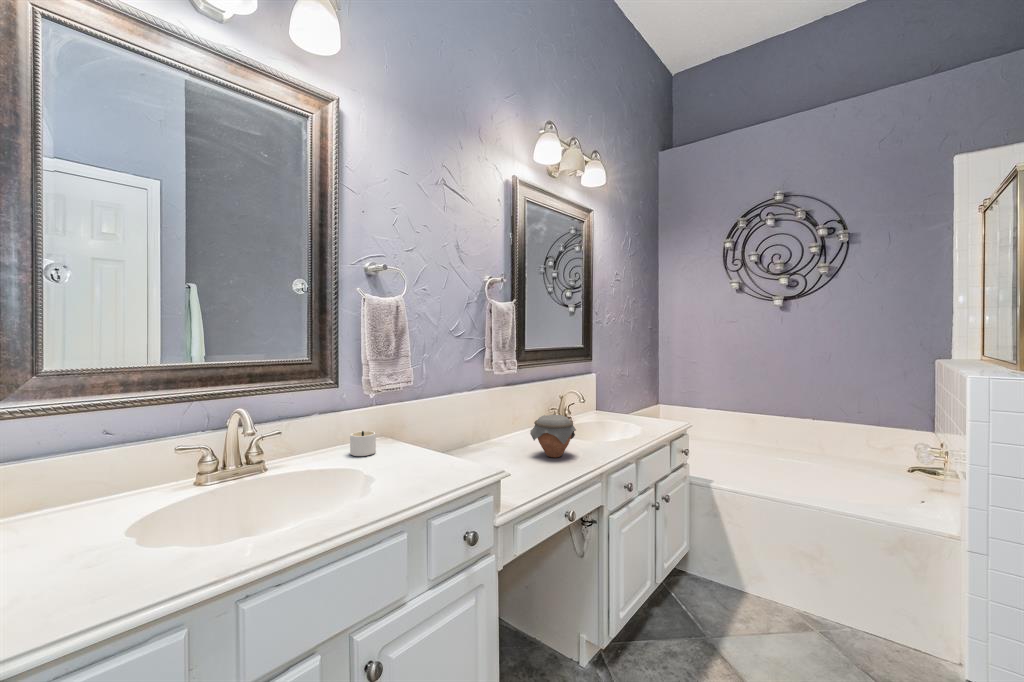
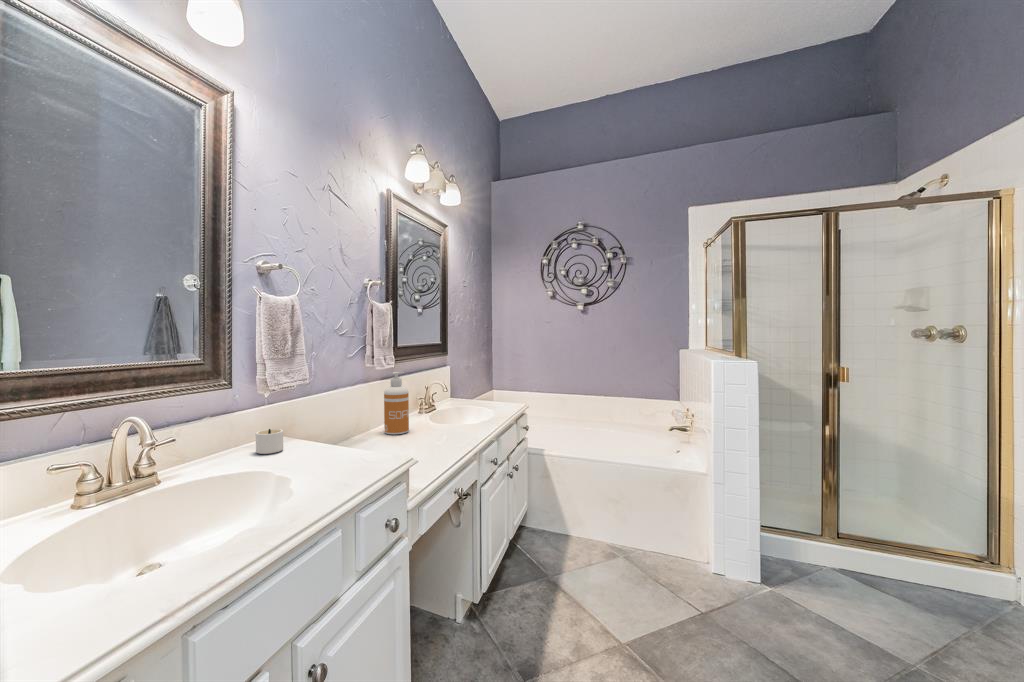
soap dispenser: none [504,377,531,446] -> present [384,372,409,435]
jar: present [530,414,576,457] -> none [416,403,456,440]

